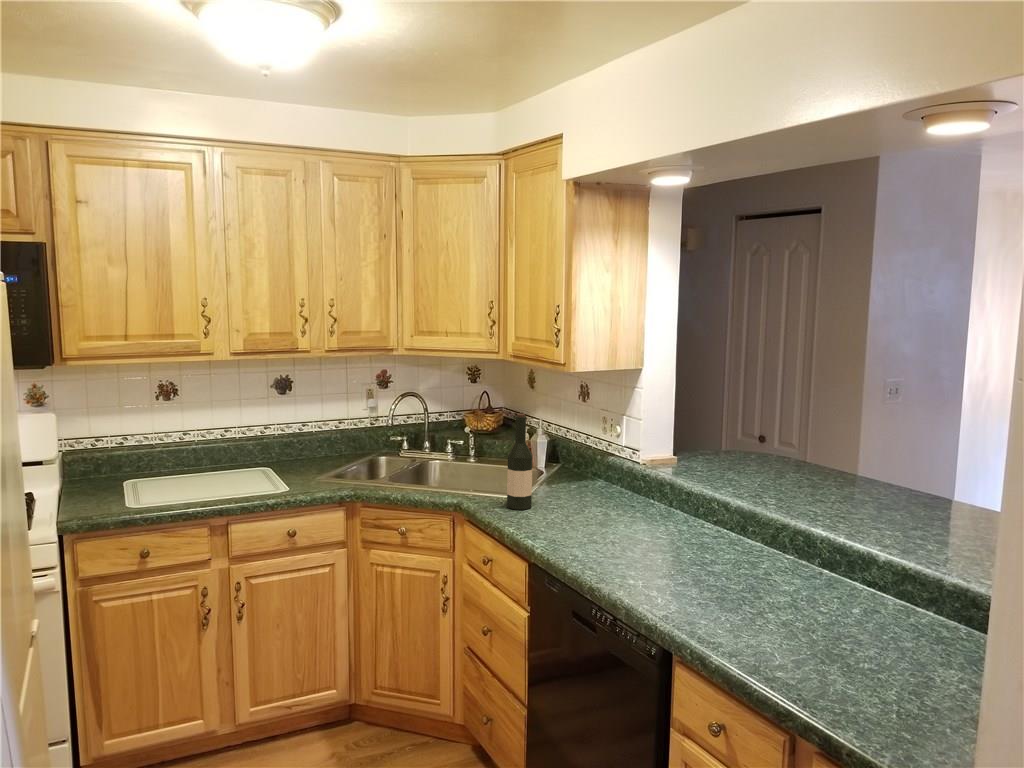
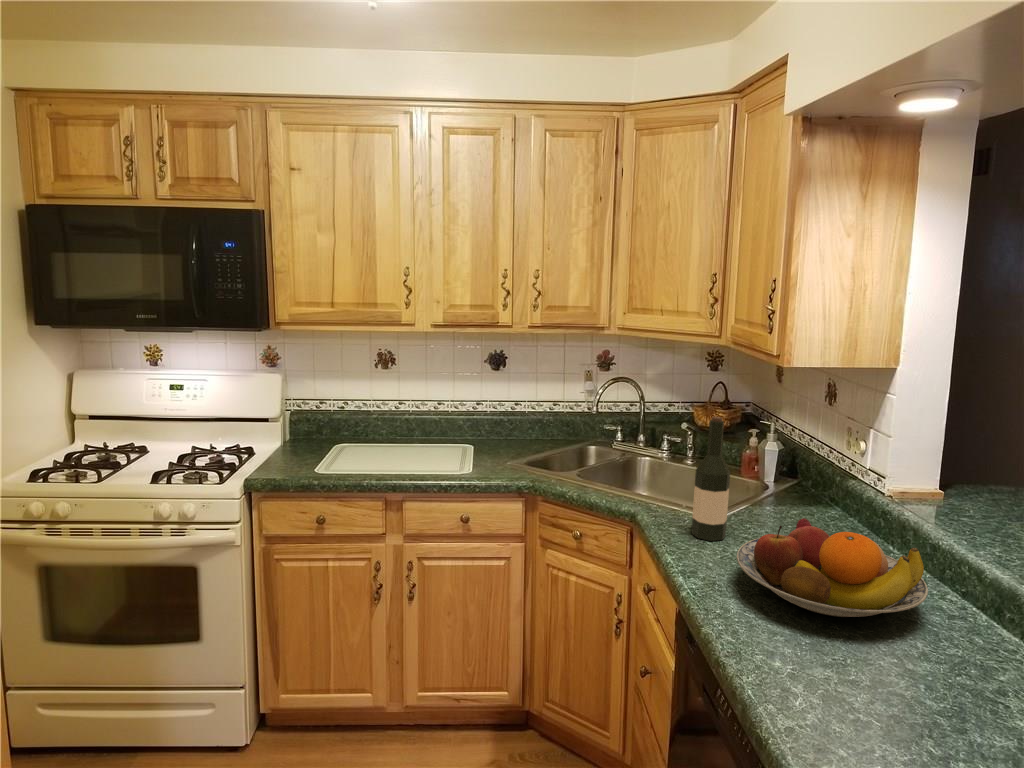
fruit bowl: none [553,480,674,538] -> present [737,518,928,617]

